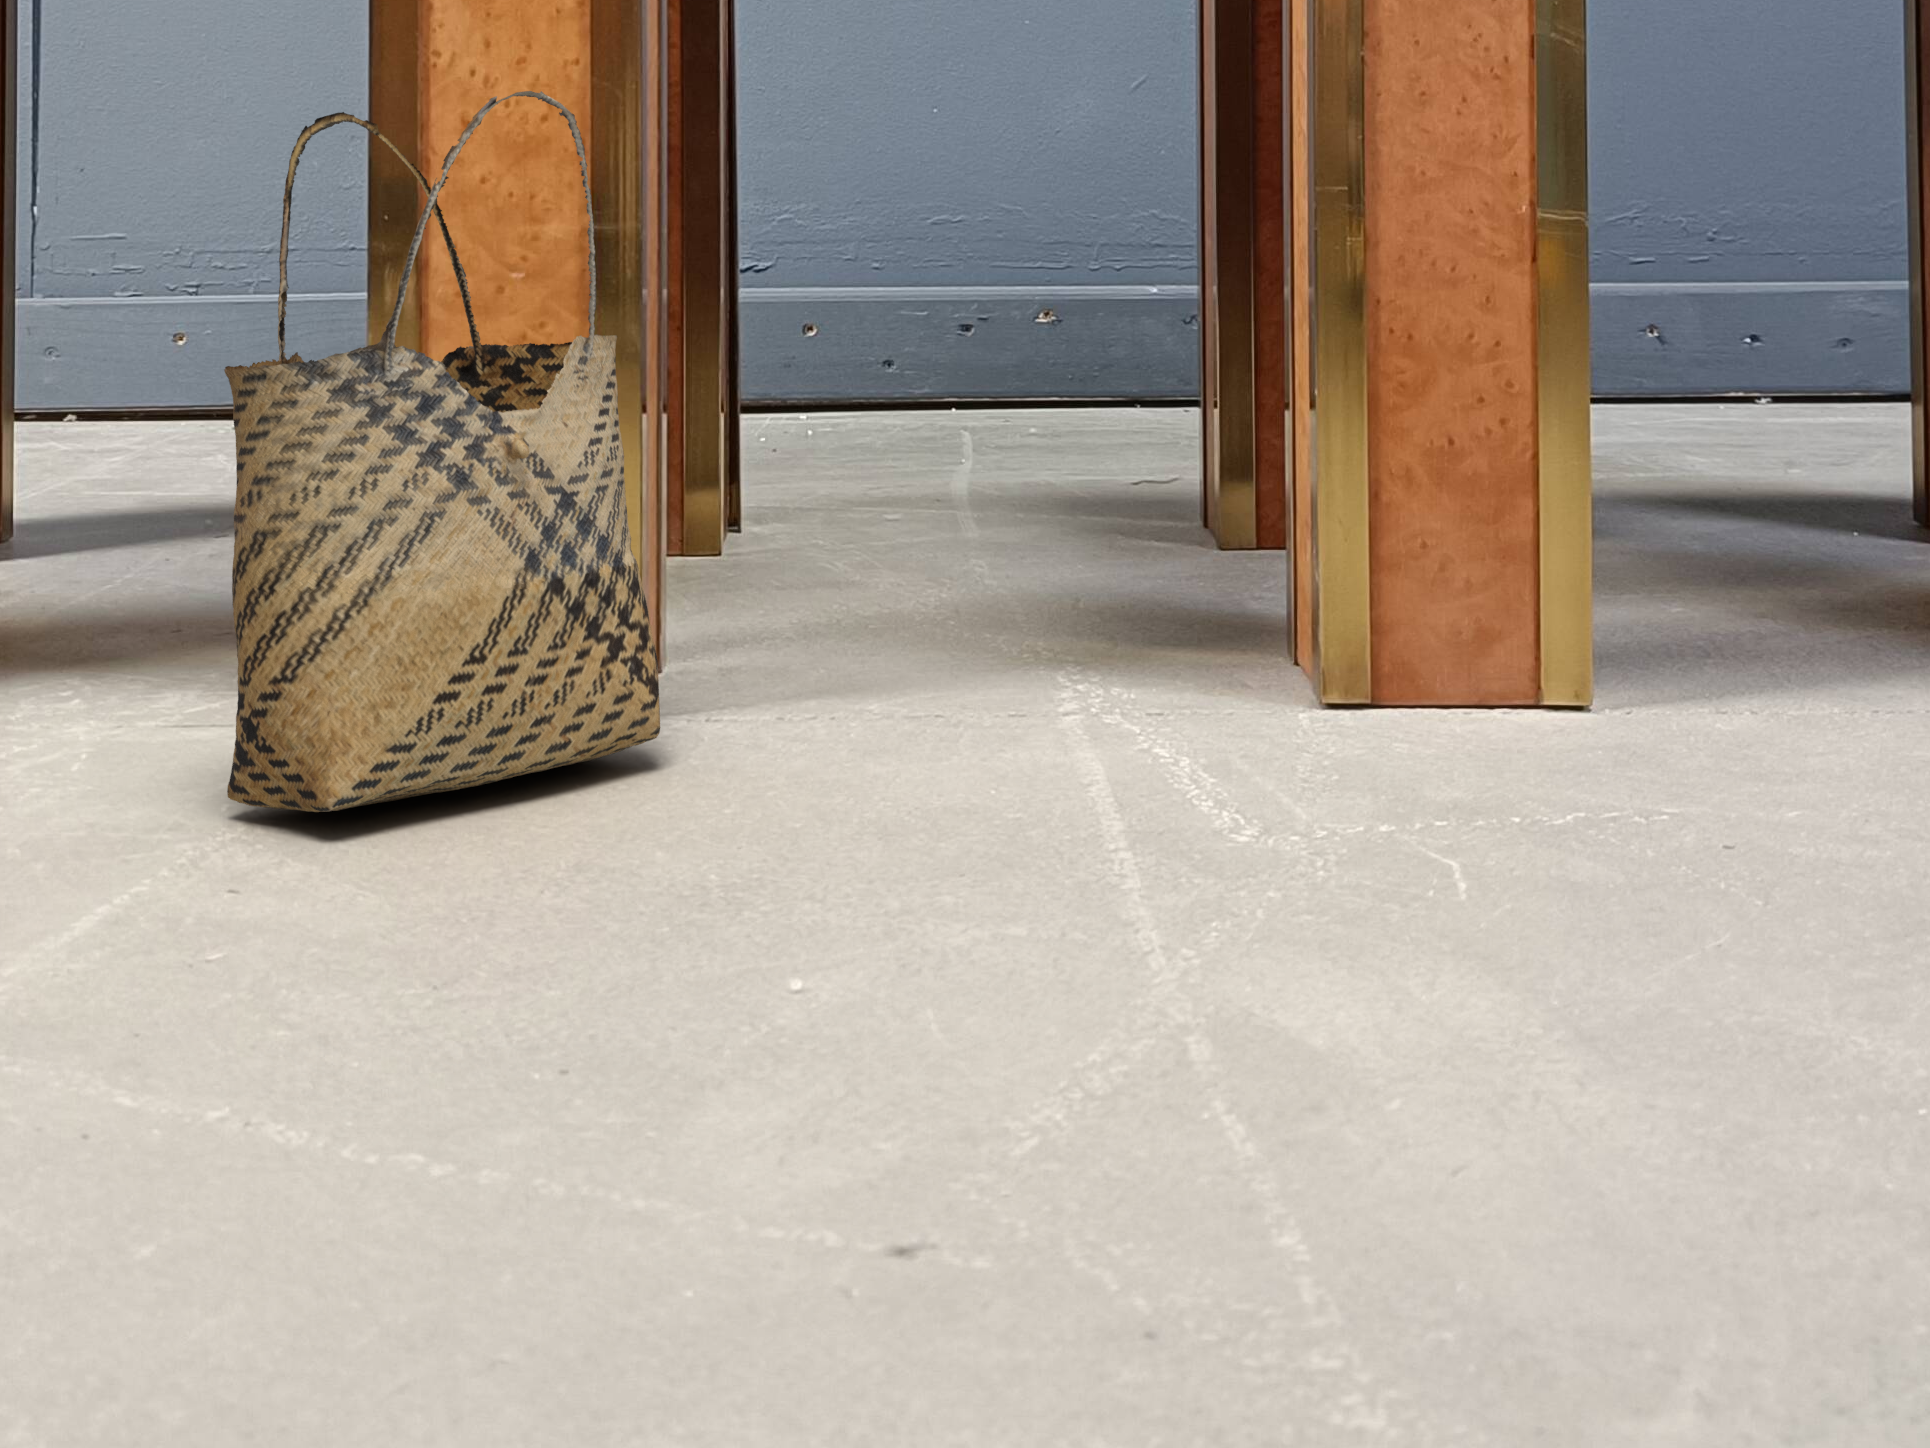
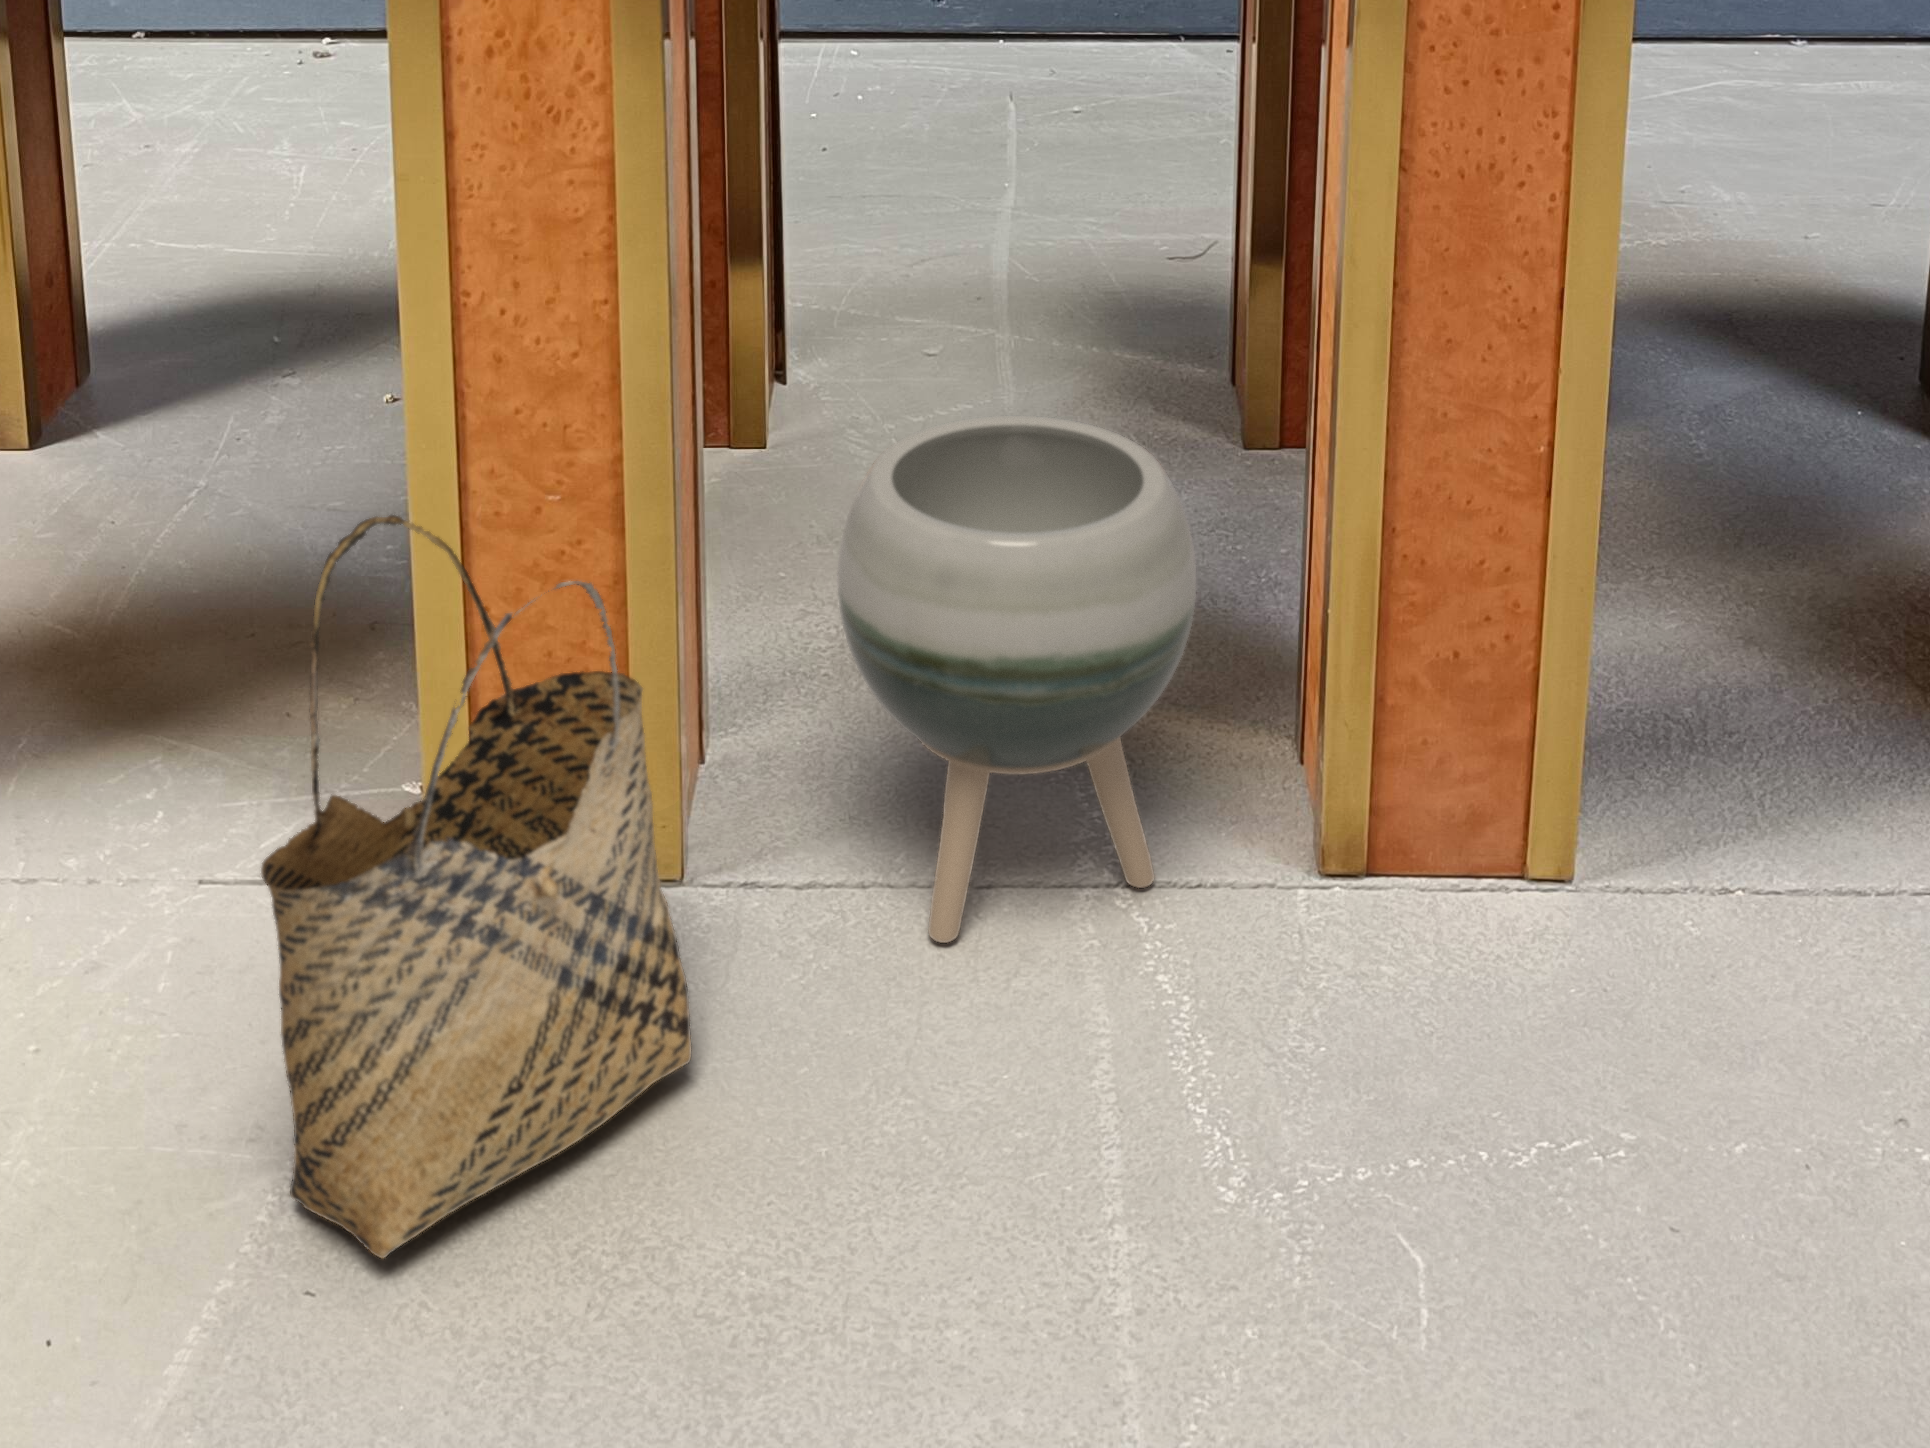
planter: none [813,221,1182,712] -> present [838,416,1196,943]

